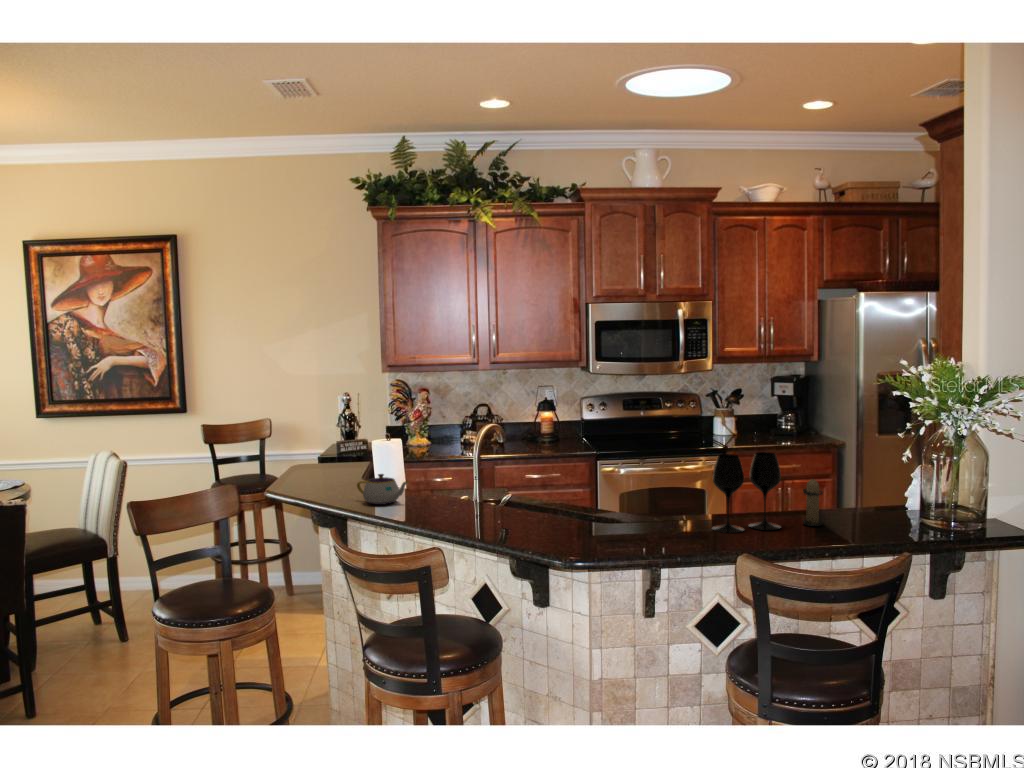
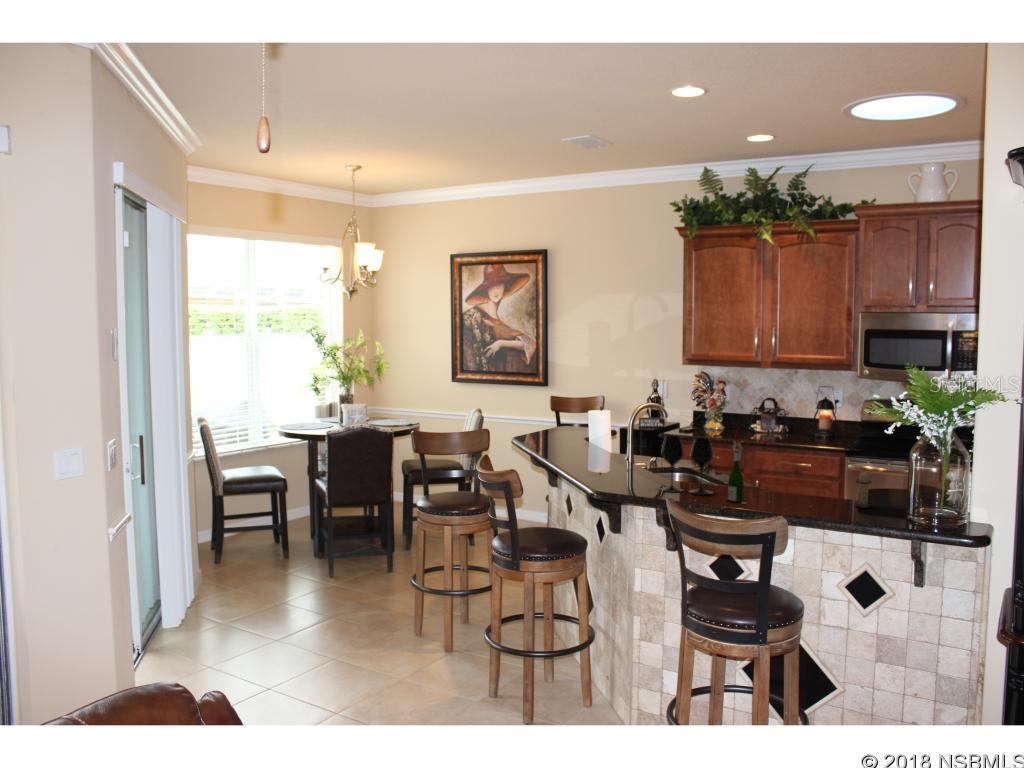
wine bottle: none [674,436,706,546] -> present [728,426,746,504]
wine glass: present [712,452,781,533] -> present [661,436,713,495]
teapot: present [357,474,408,505] -> none [574,436,602,456]

